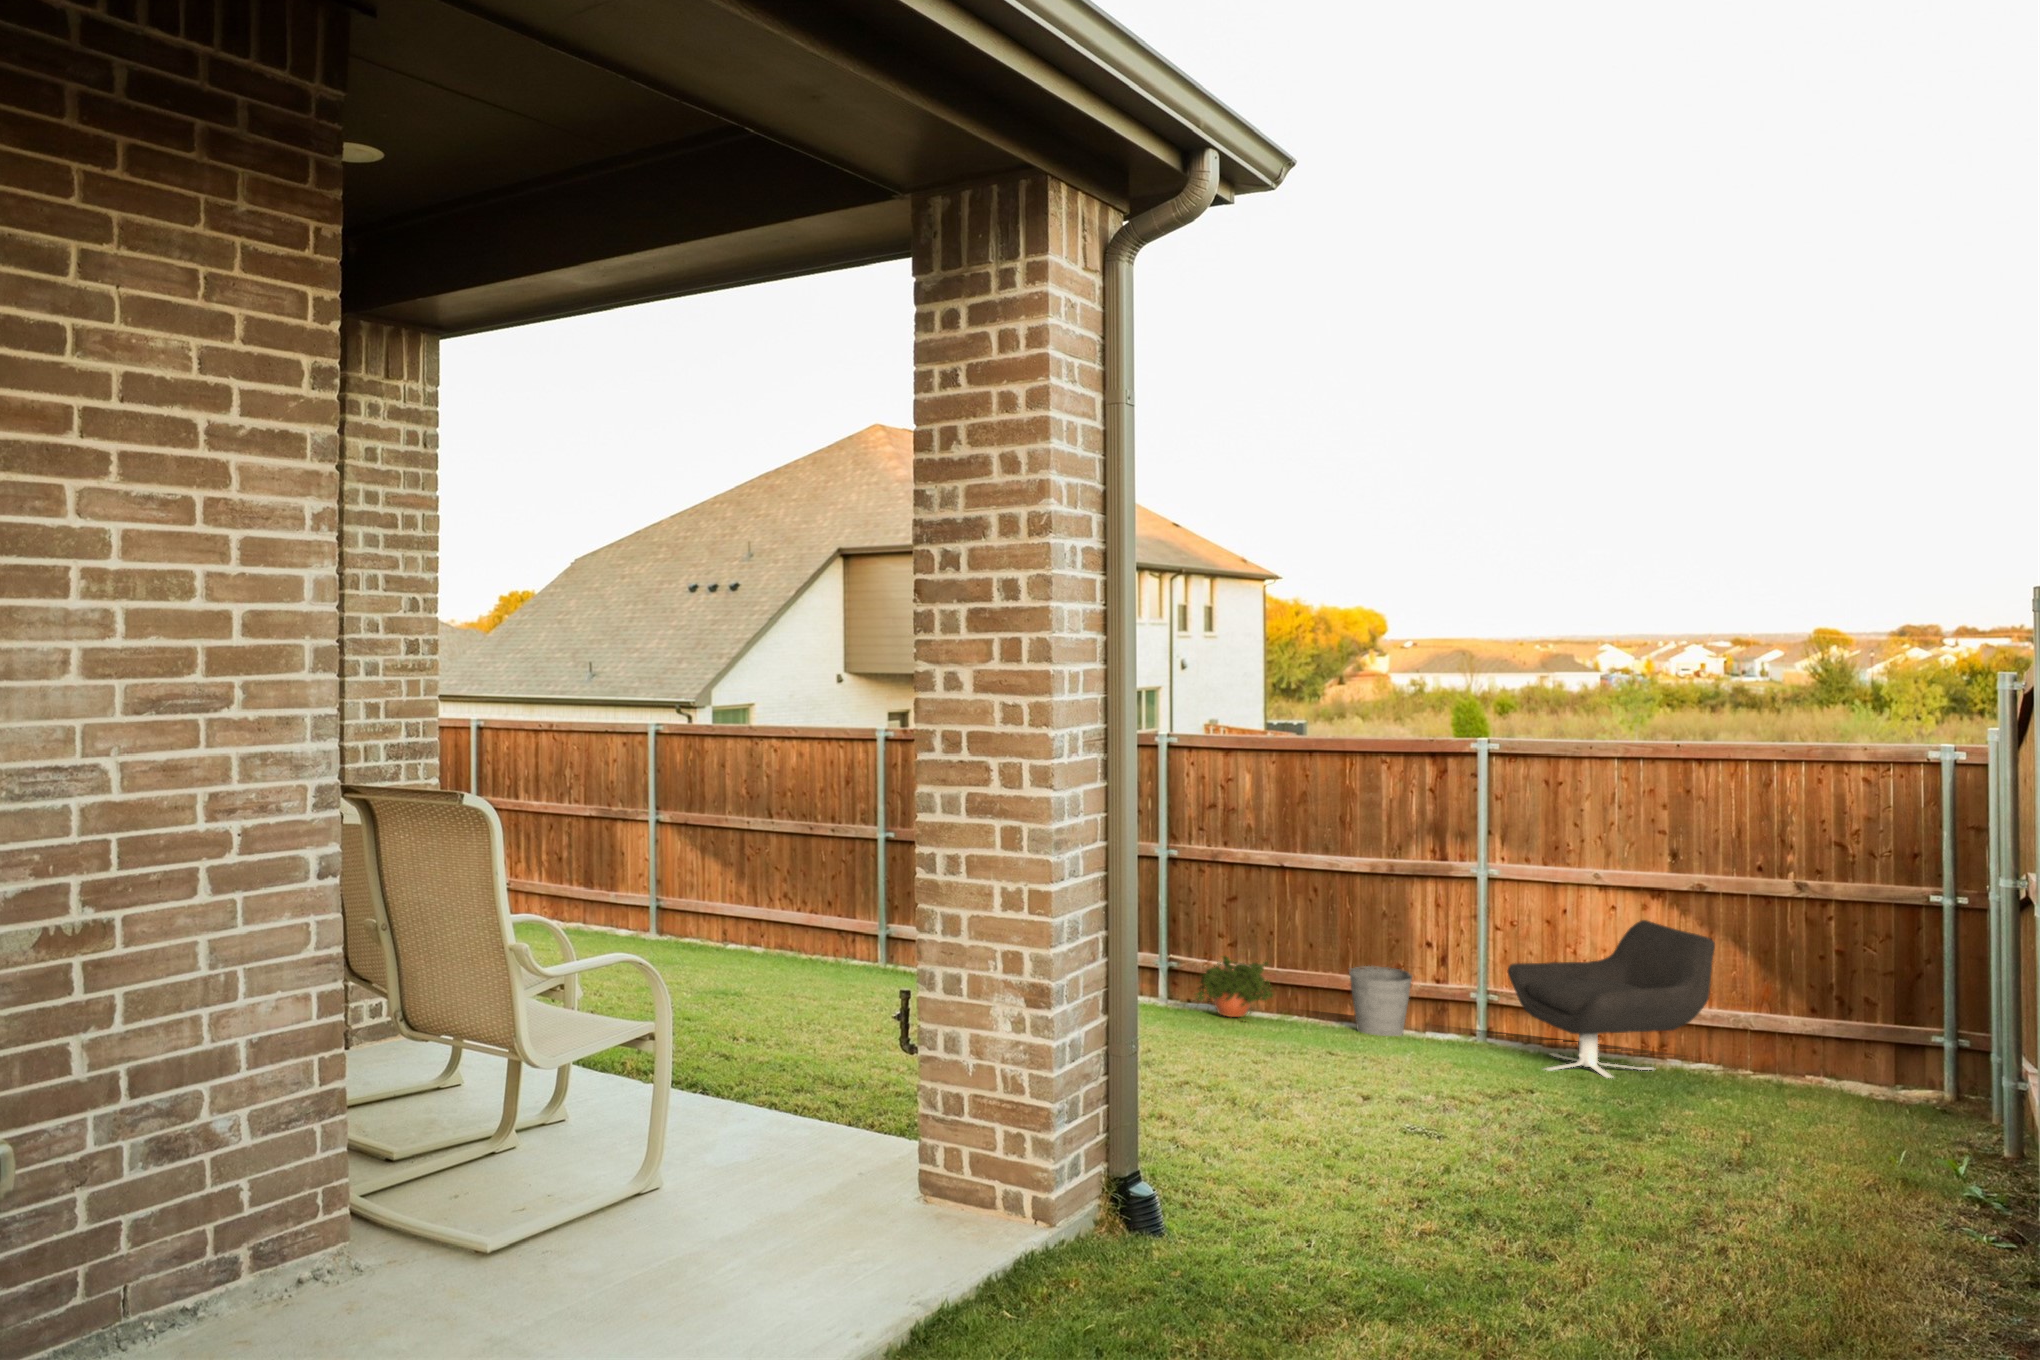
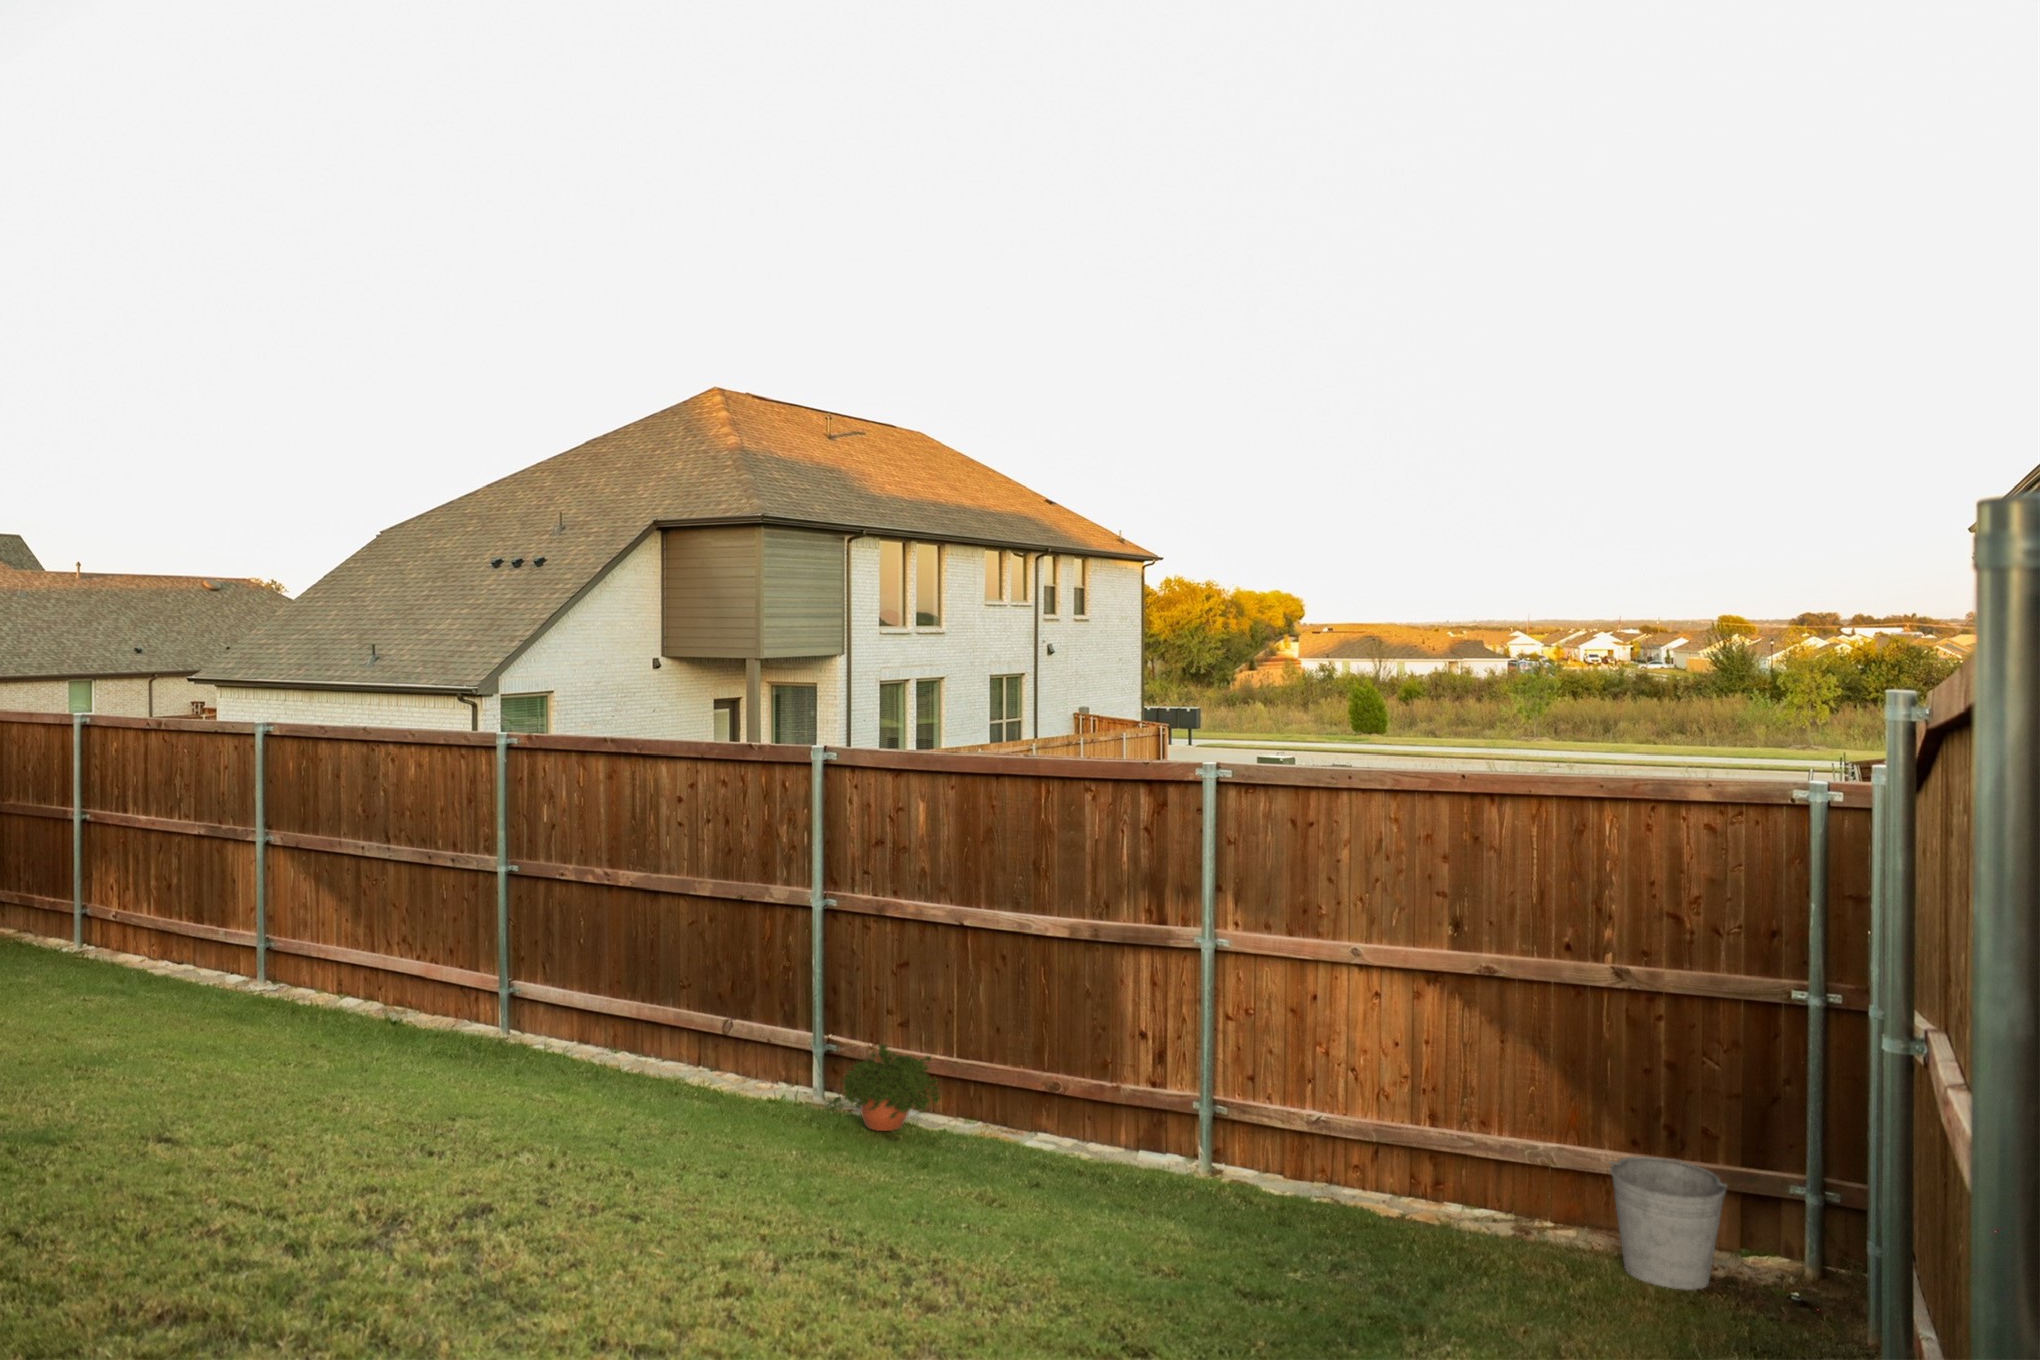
lounge chair: present [1507,920,1715,1078] -> none [1219,1015,1494,1279]
bucket: present [1349,966,1412,1036] -> present [1610,1157,1727,1290]

